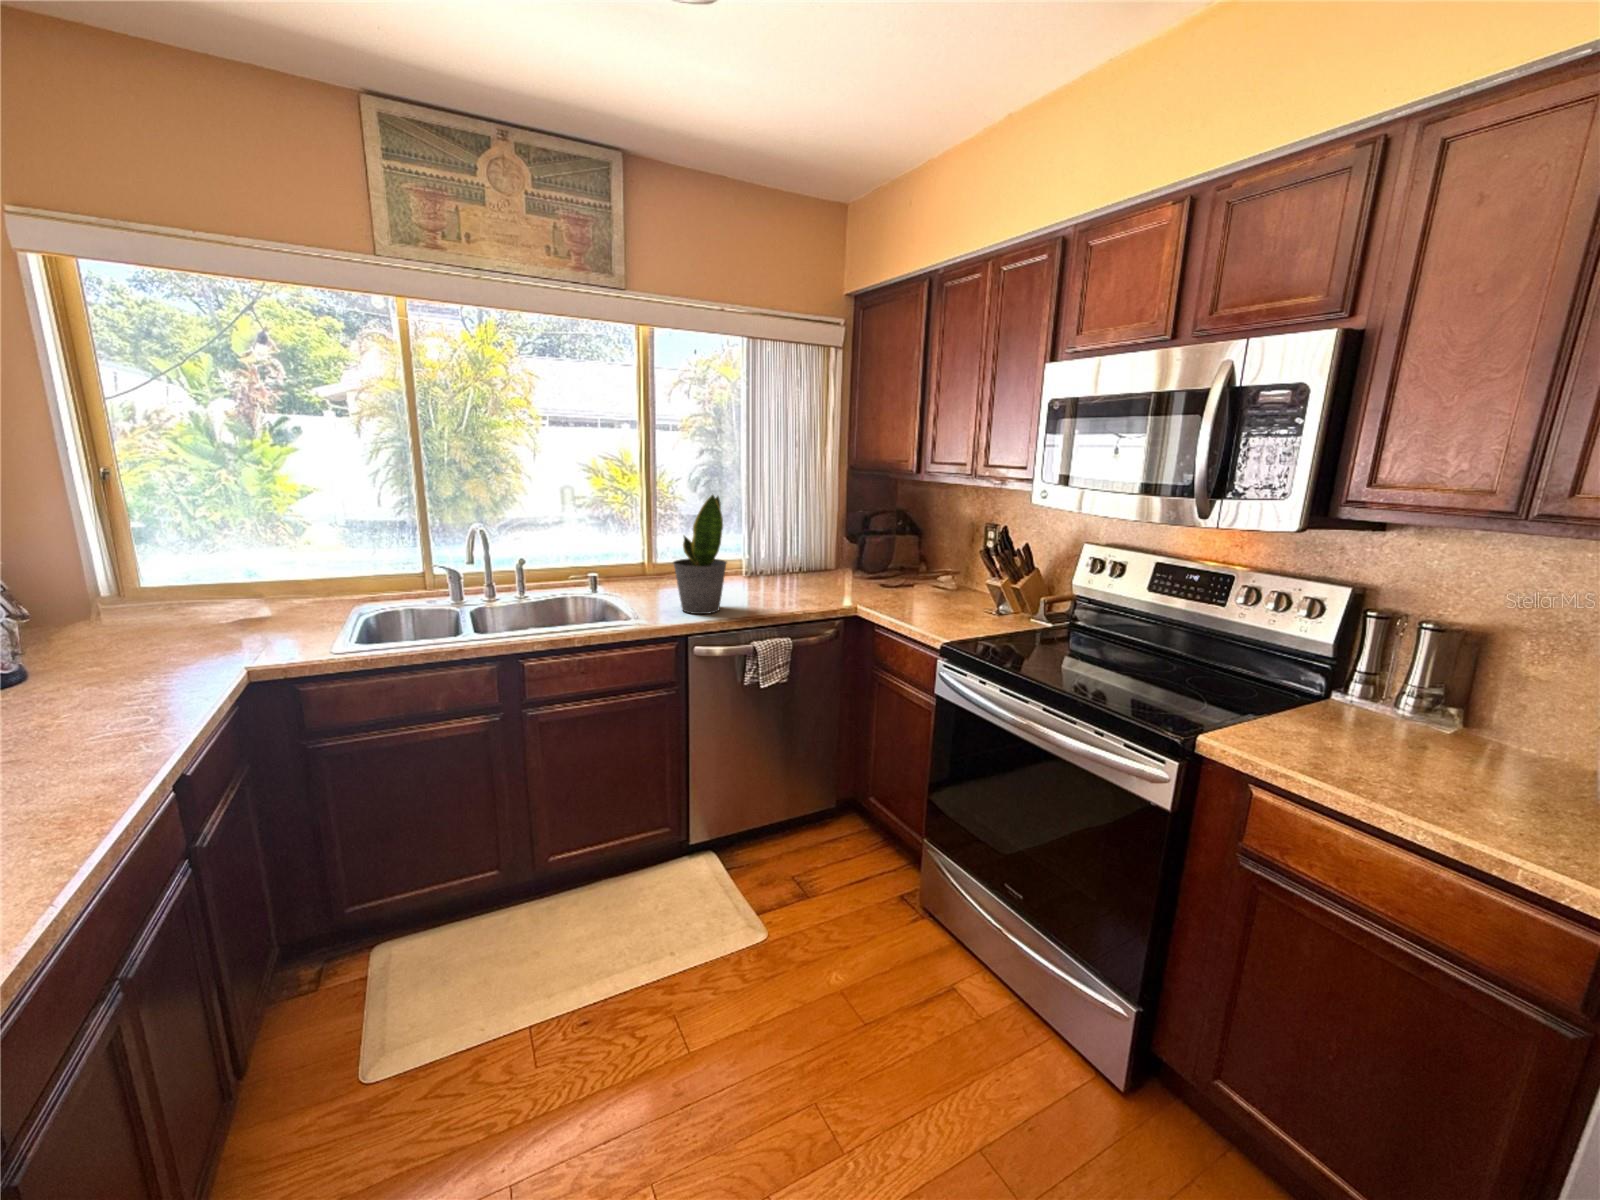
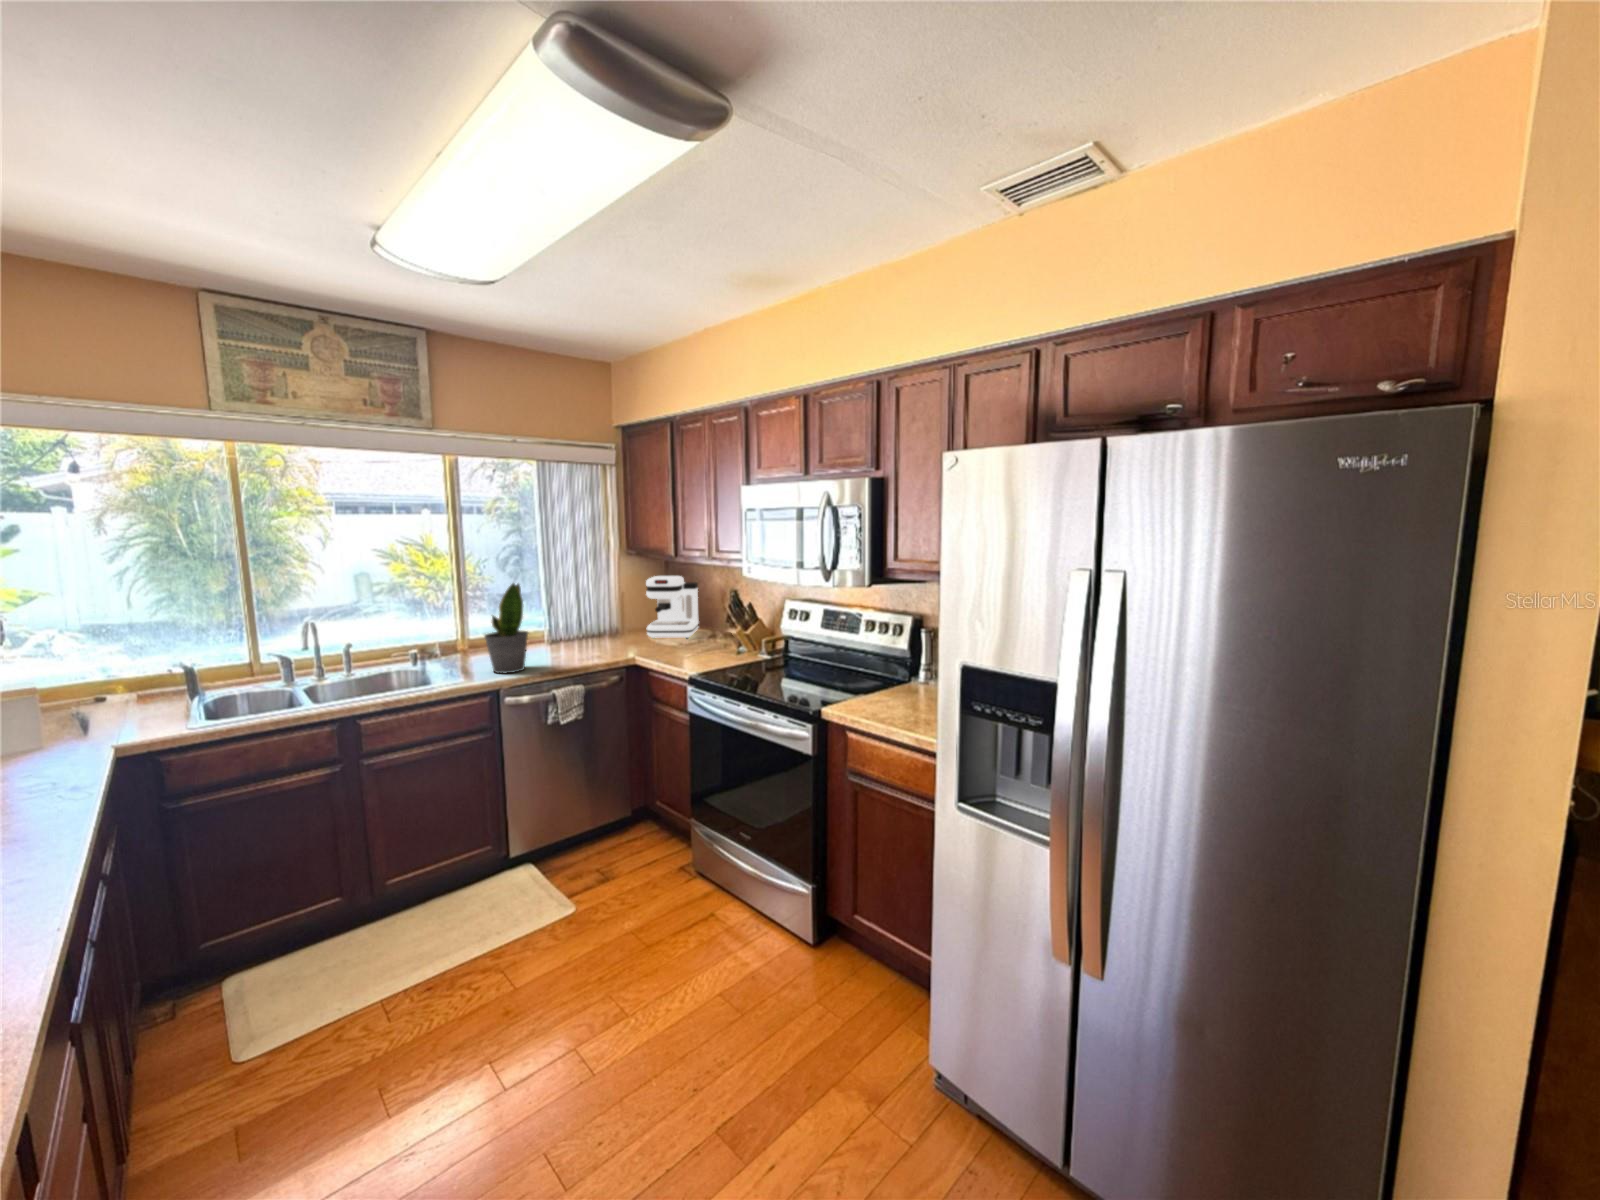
coffee maker: none [869,499,940,585] -> present [646,576,699,638]

